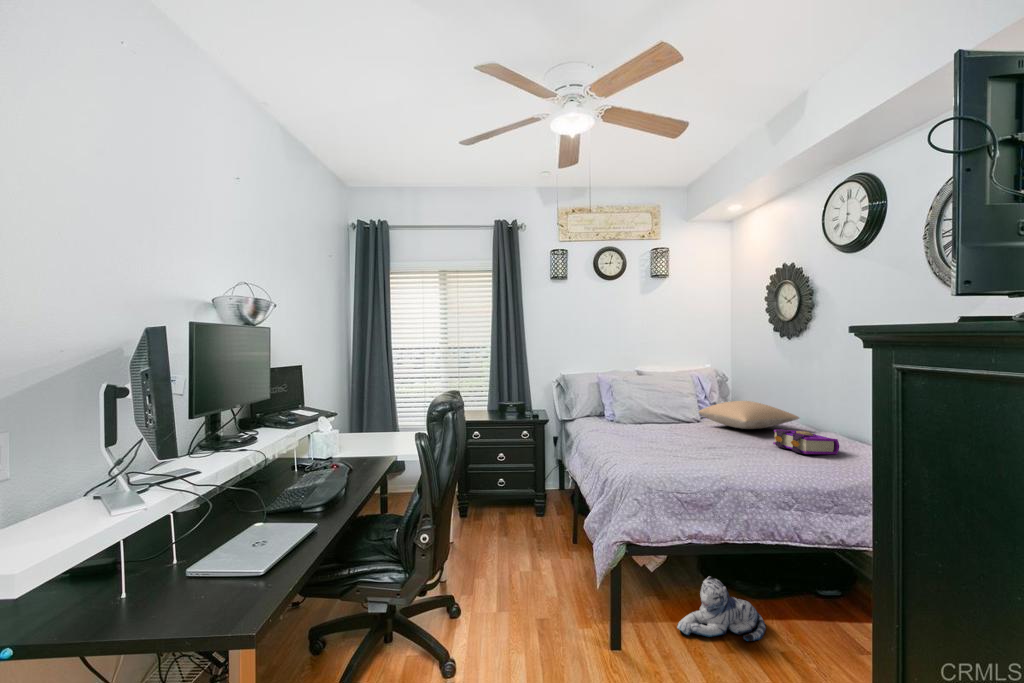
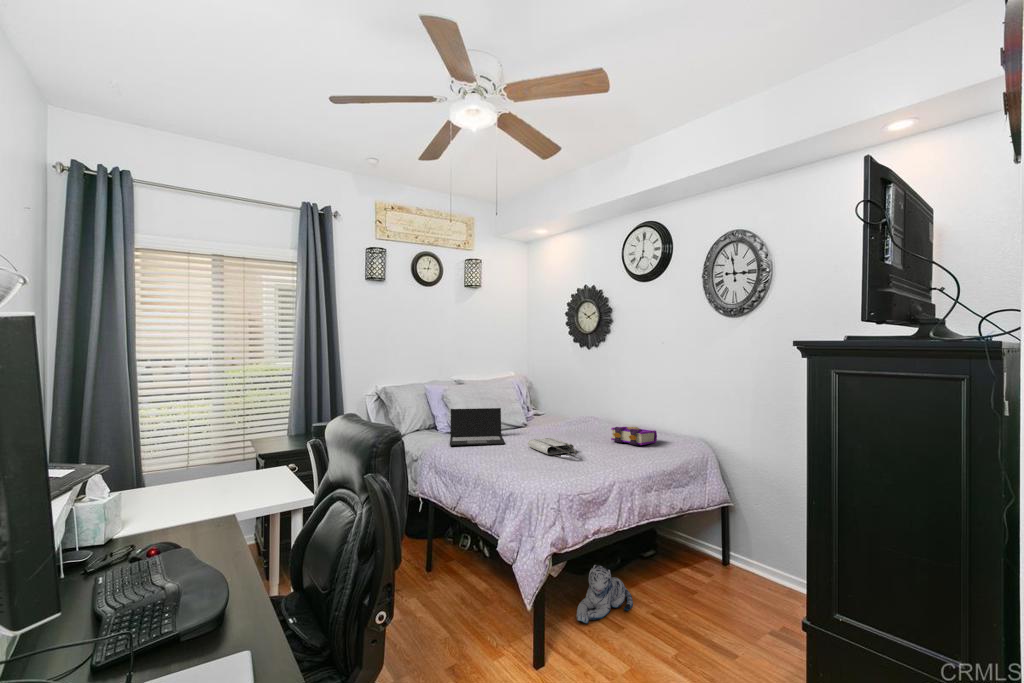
laptop: none [594,396,657,434] -> present [450,408,504,445]
pillow: present [699,401,799,429] -> none [535,405,611,429]
tote bag: none [667,432,711,453] -> present [528,438,577,456]

